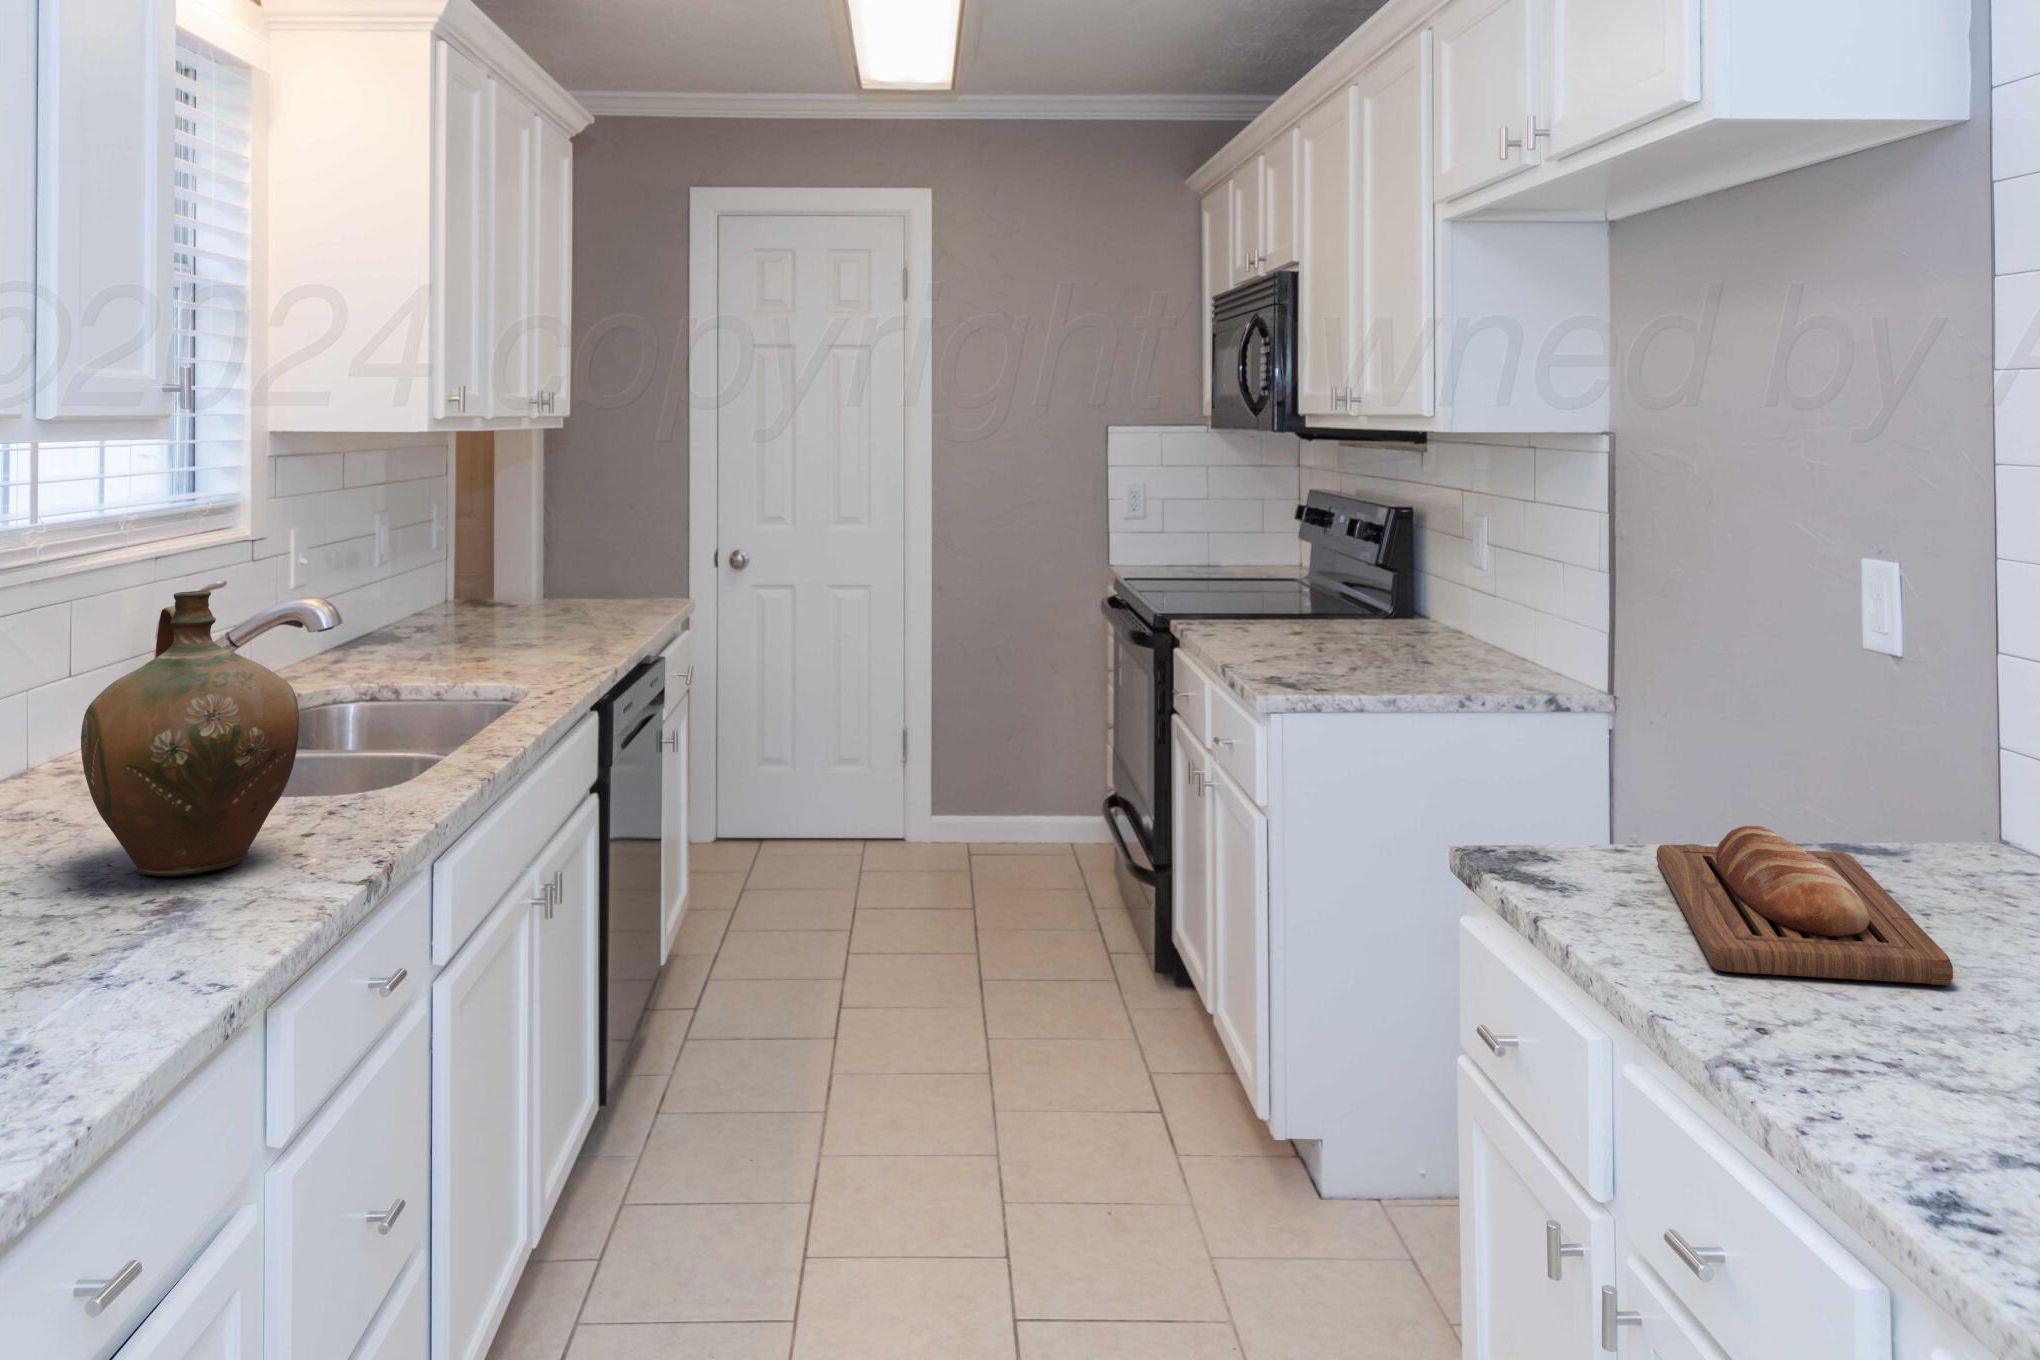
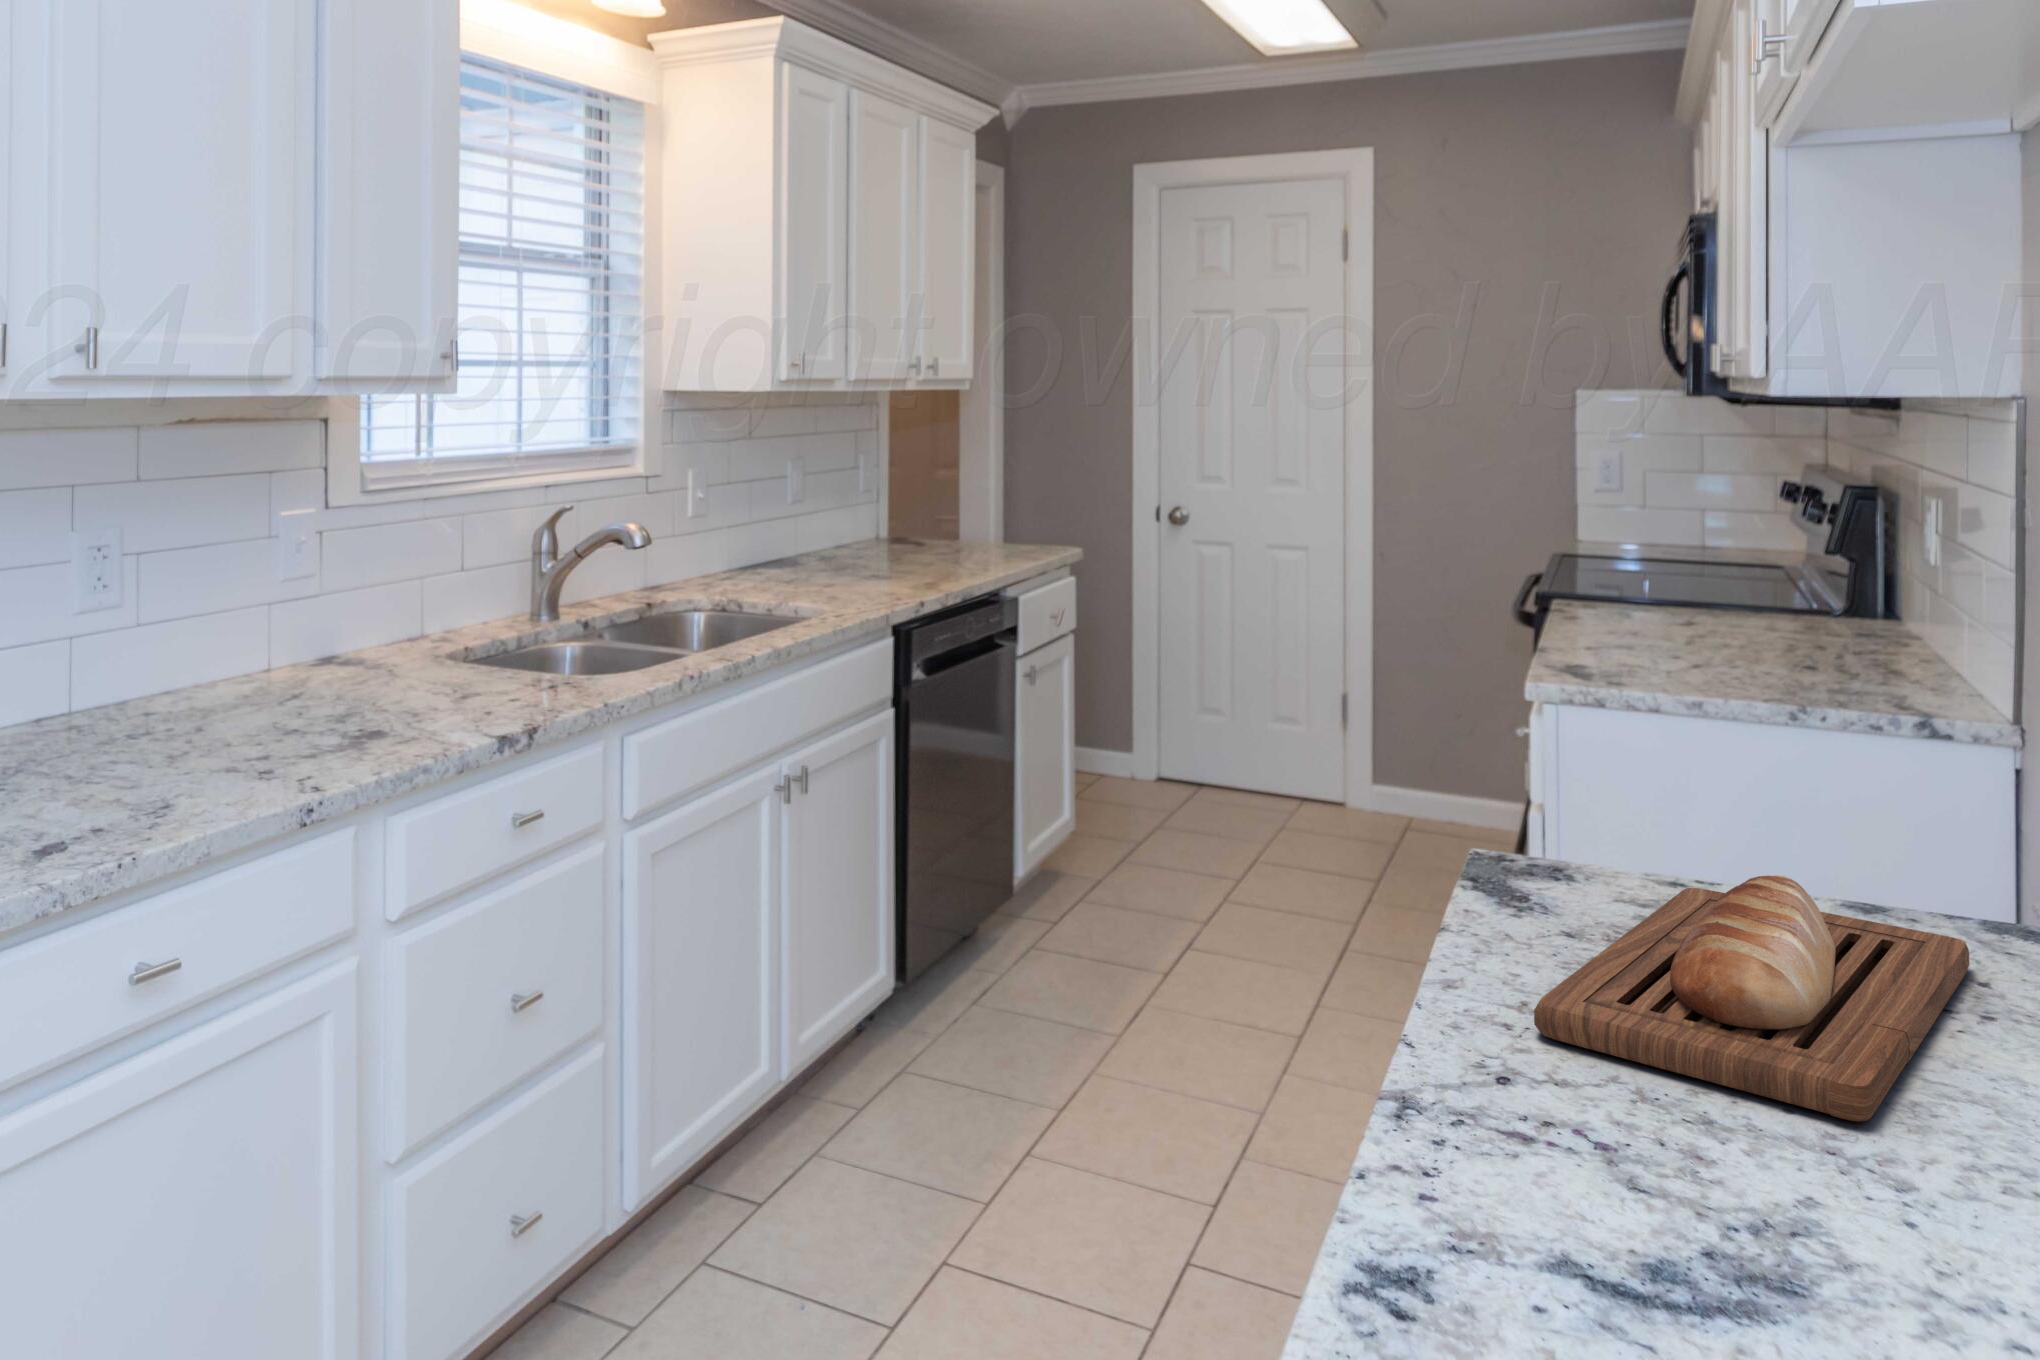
ceramic jug: present [81,590,299,877] -> none [334,501,487,719]

